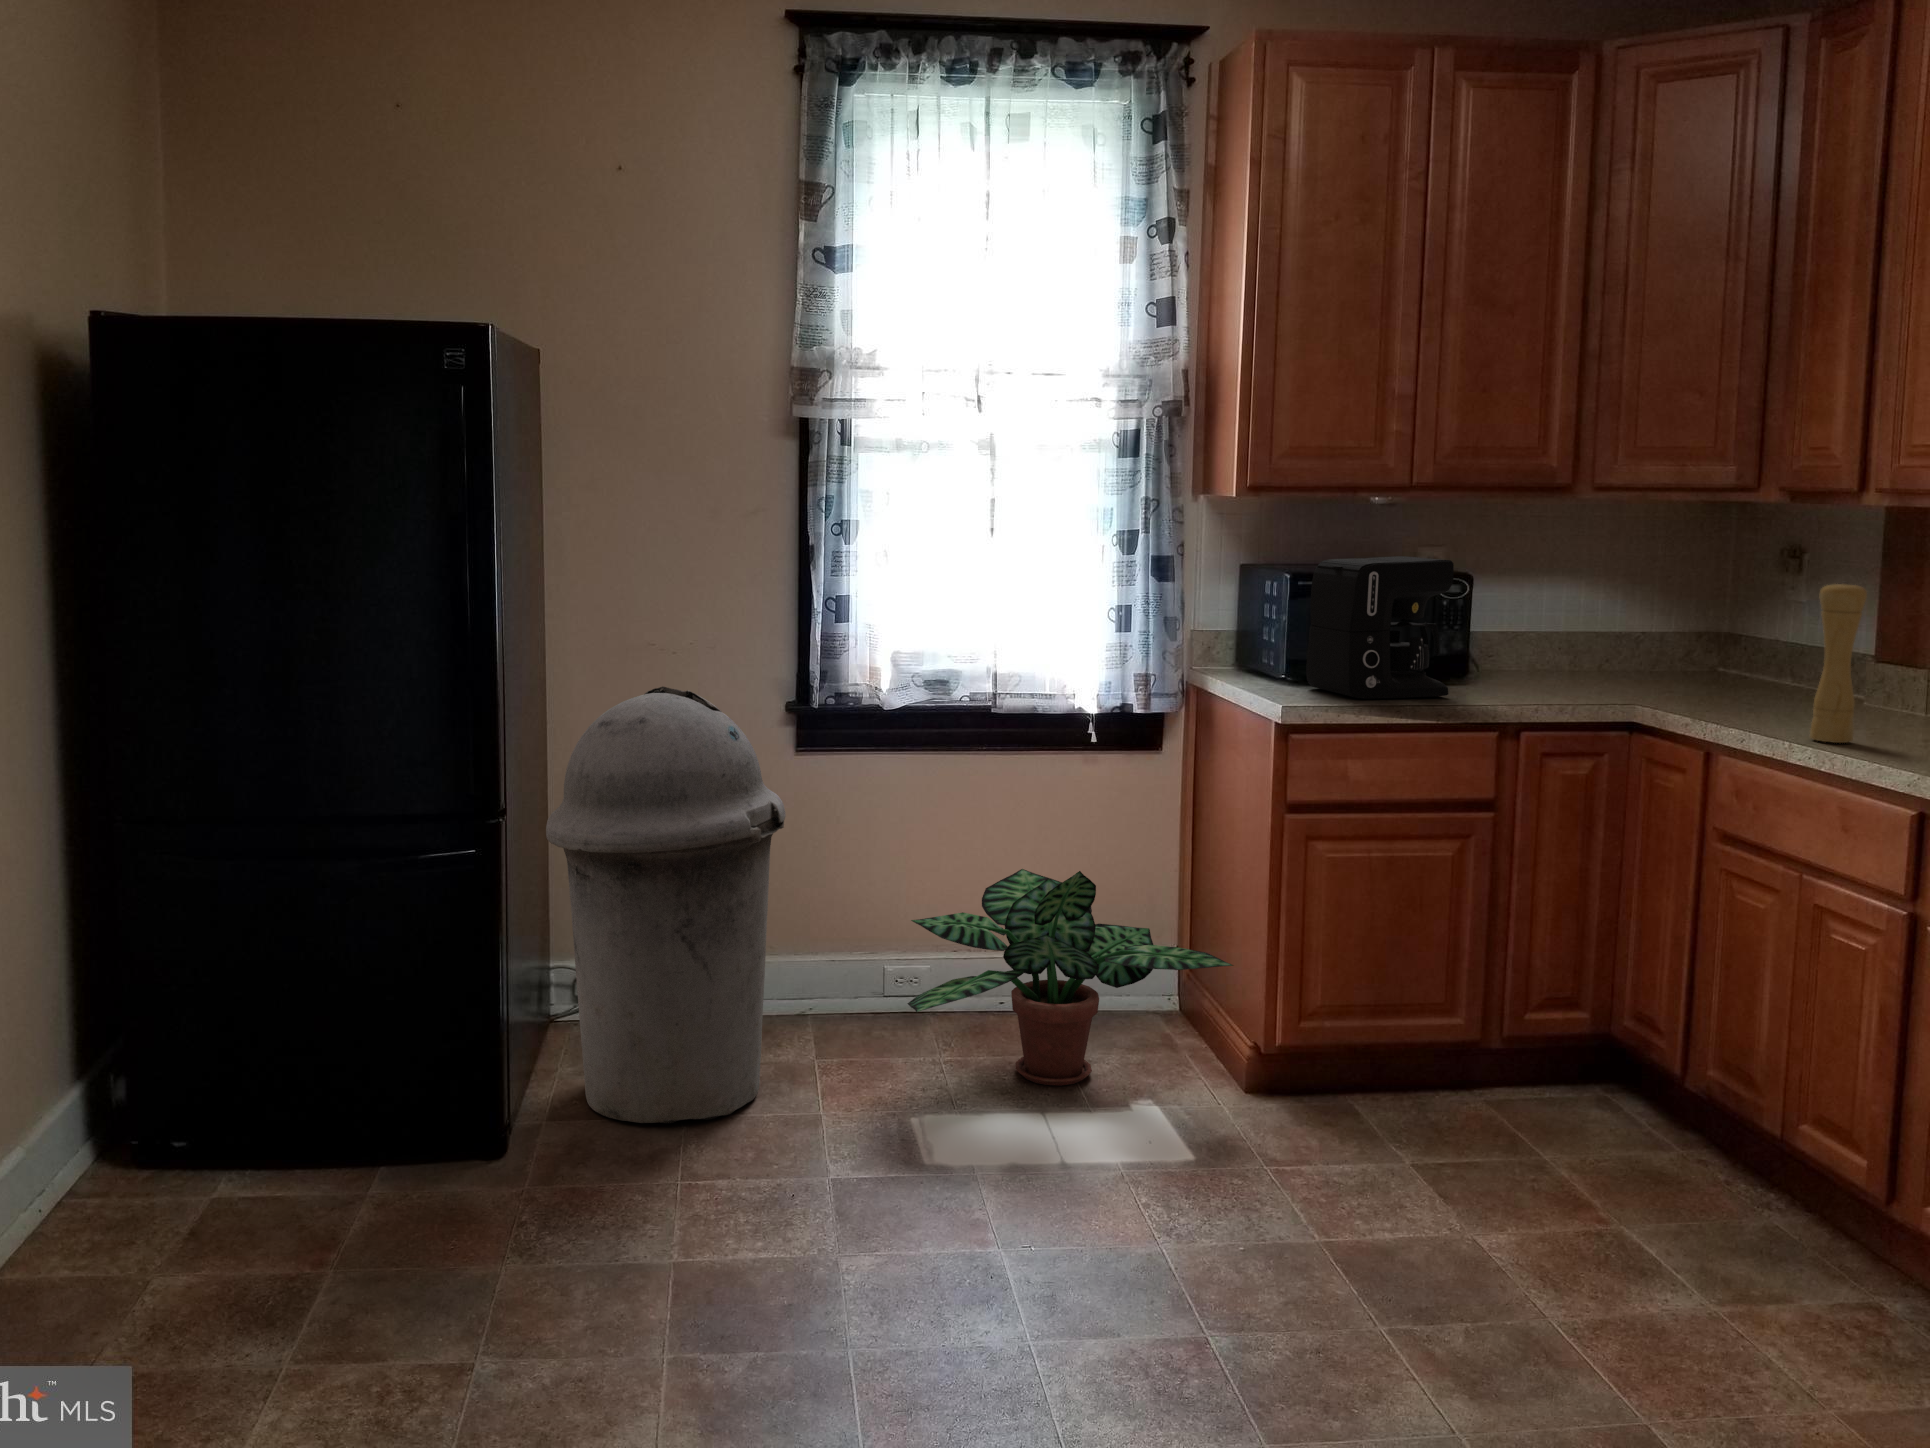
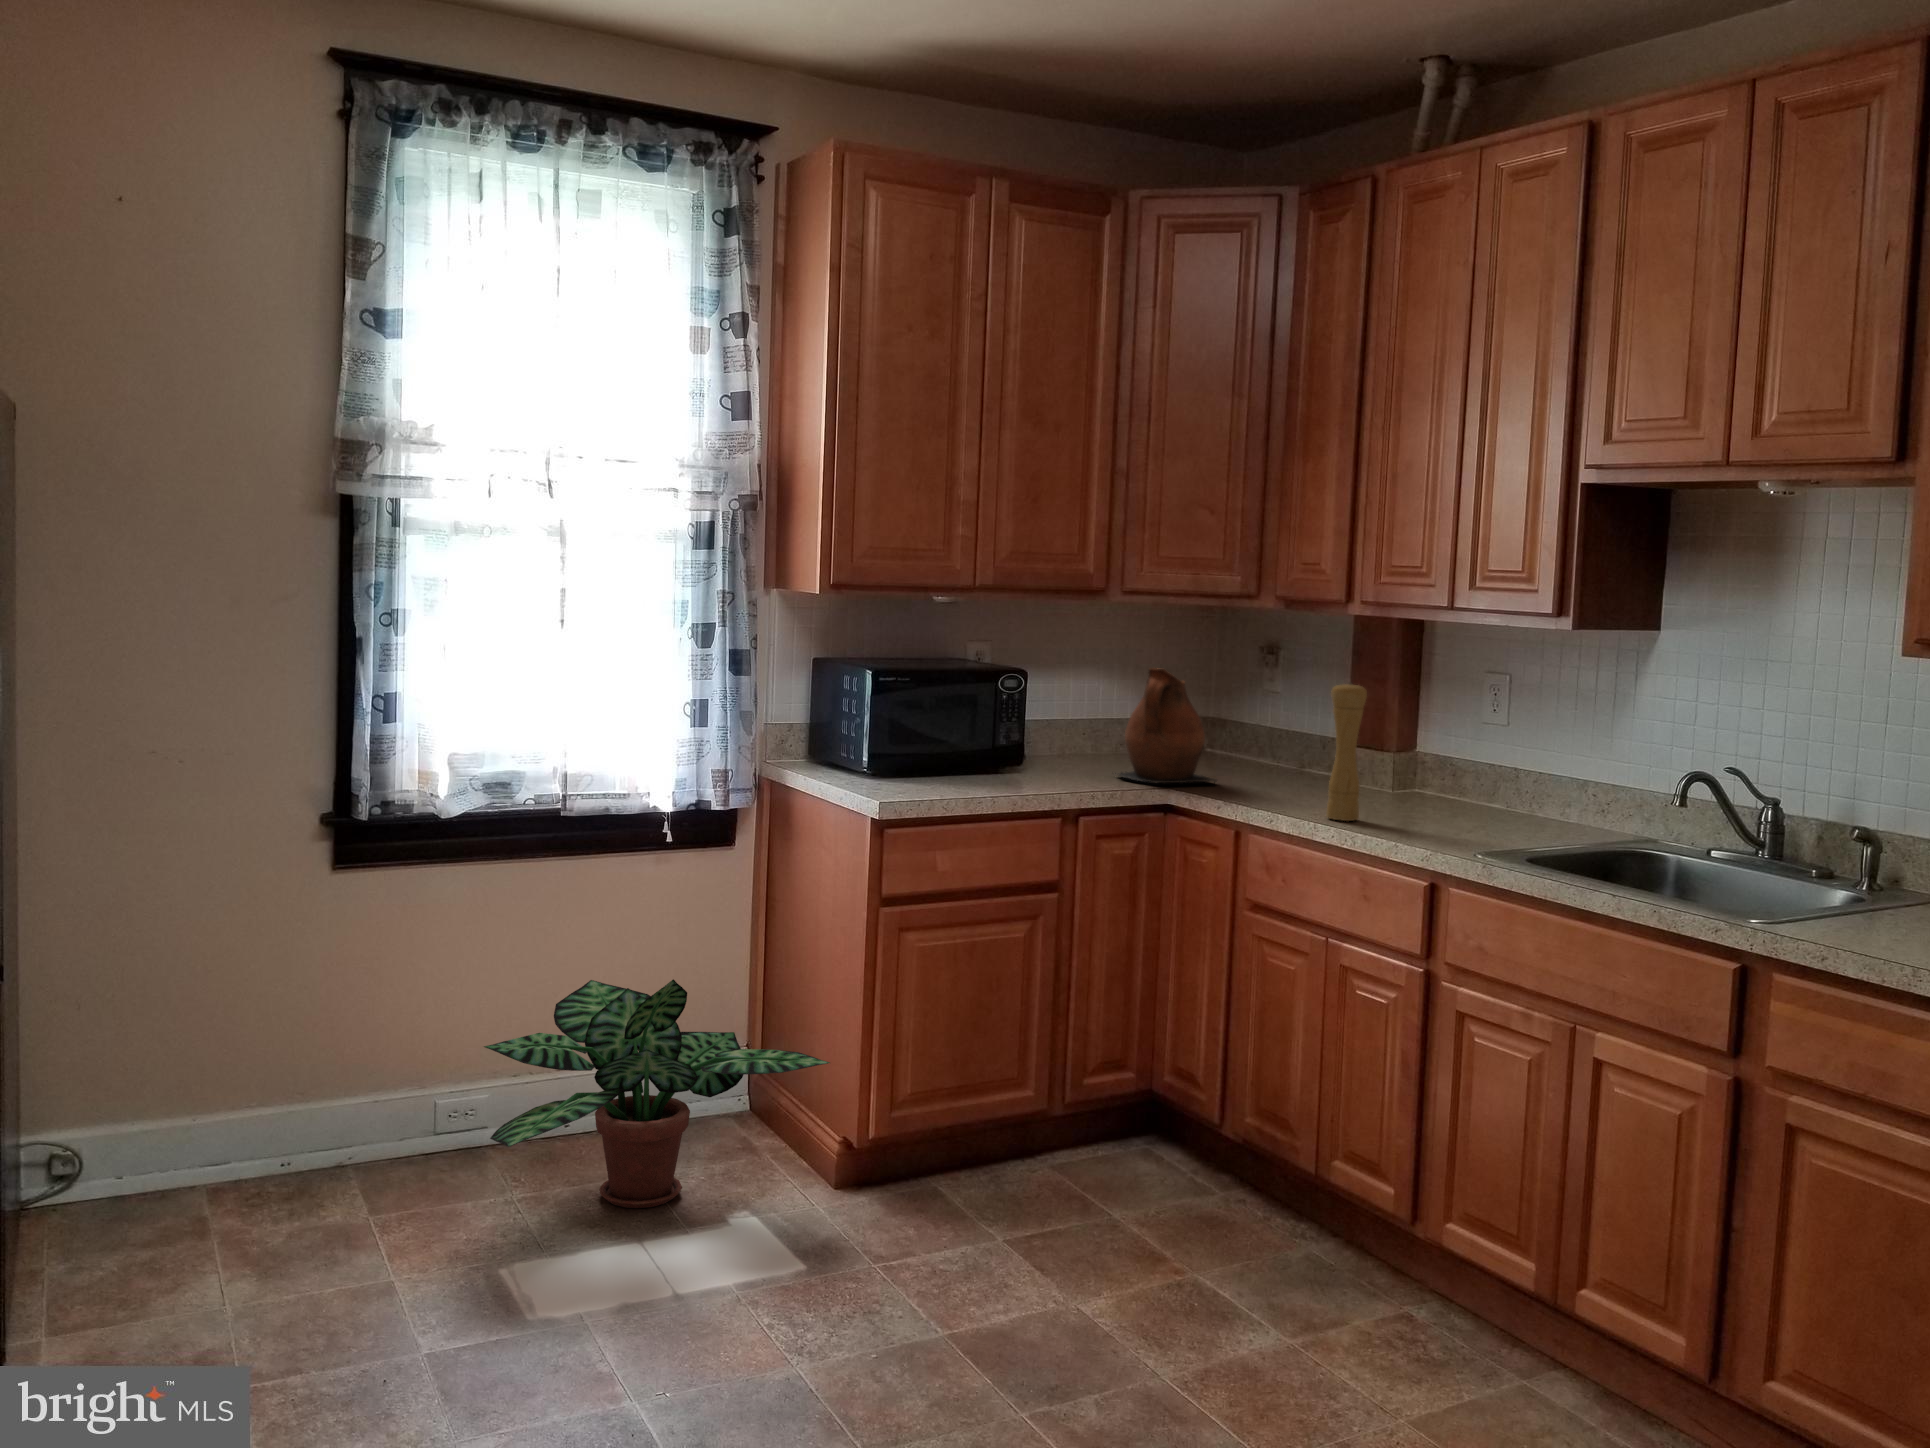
coffee maker: present [1306,556,1454,699] -> none [887,653,1023,792]
ceramic pitcher: none [1564,571,1691,700] -> present [1115,668,1217,783]
trash can: present [546,686,786,1123] -> none [43,802,347,1315]

